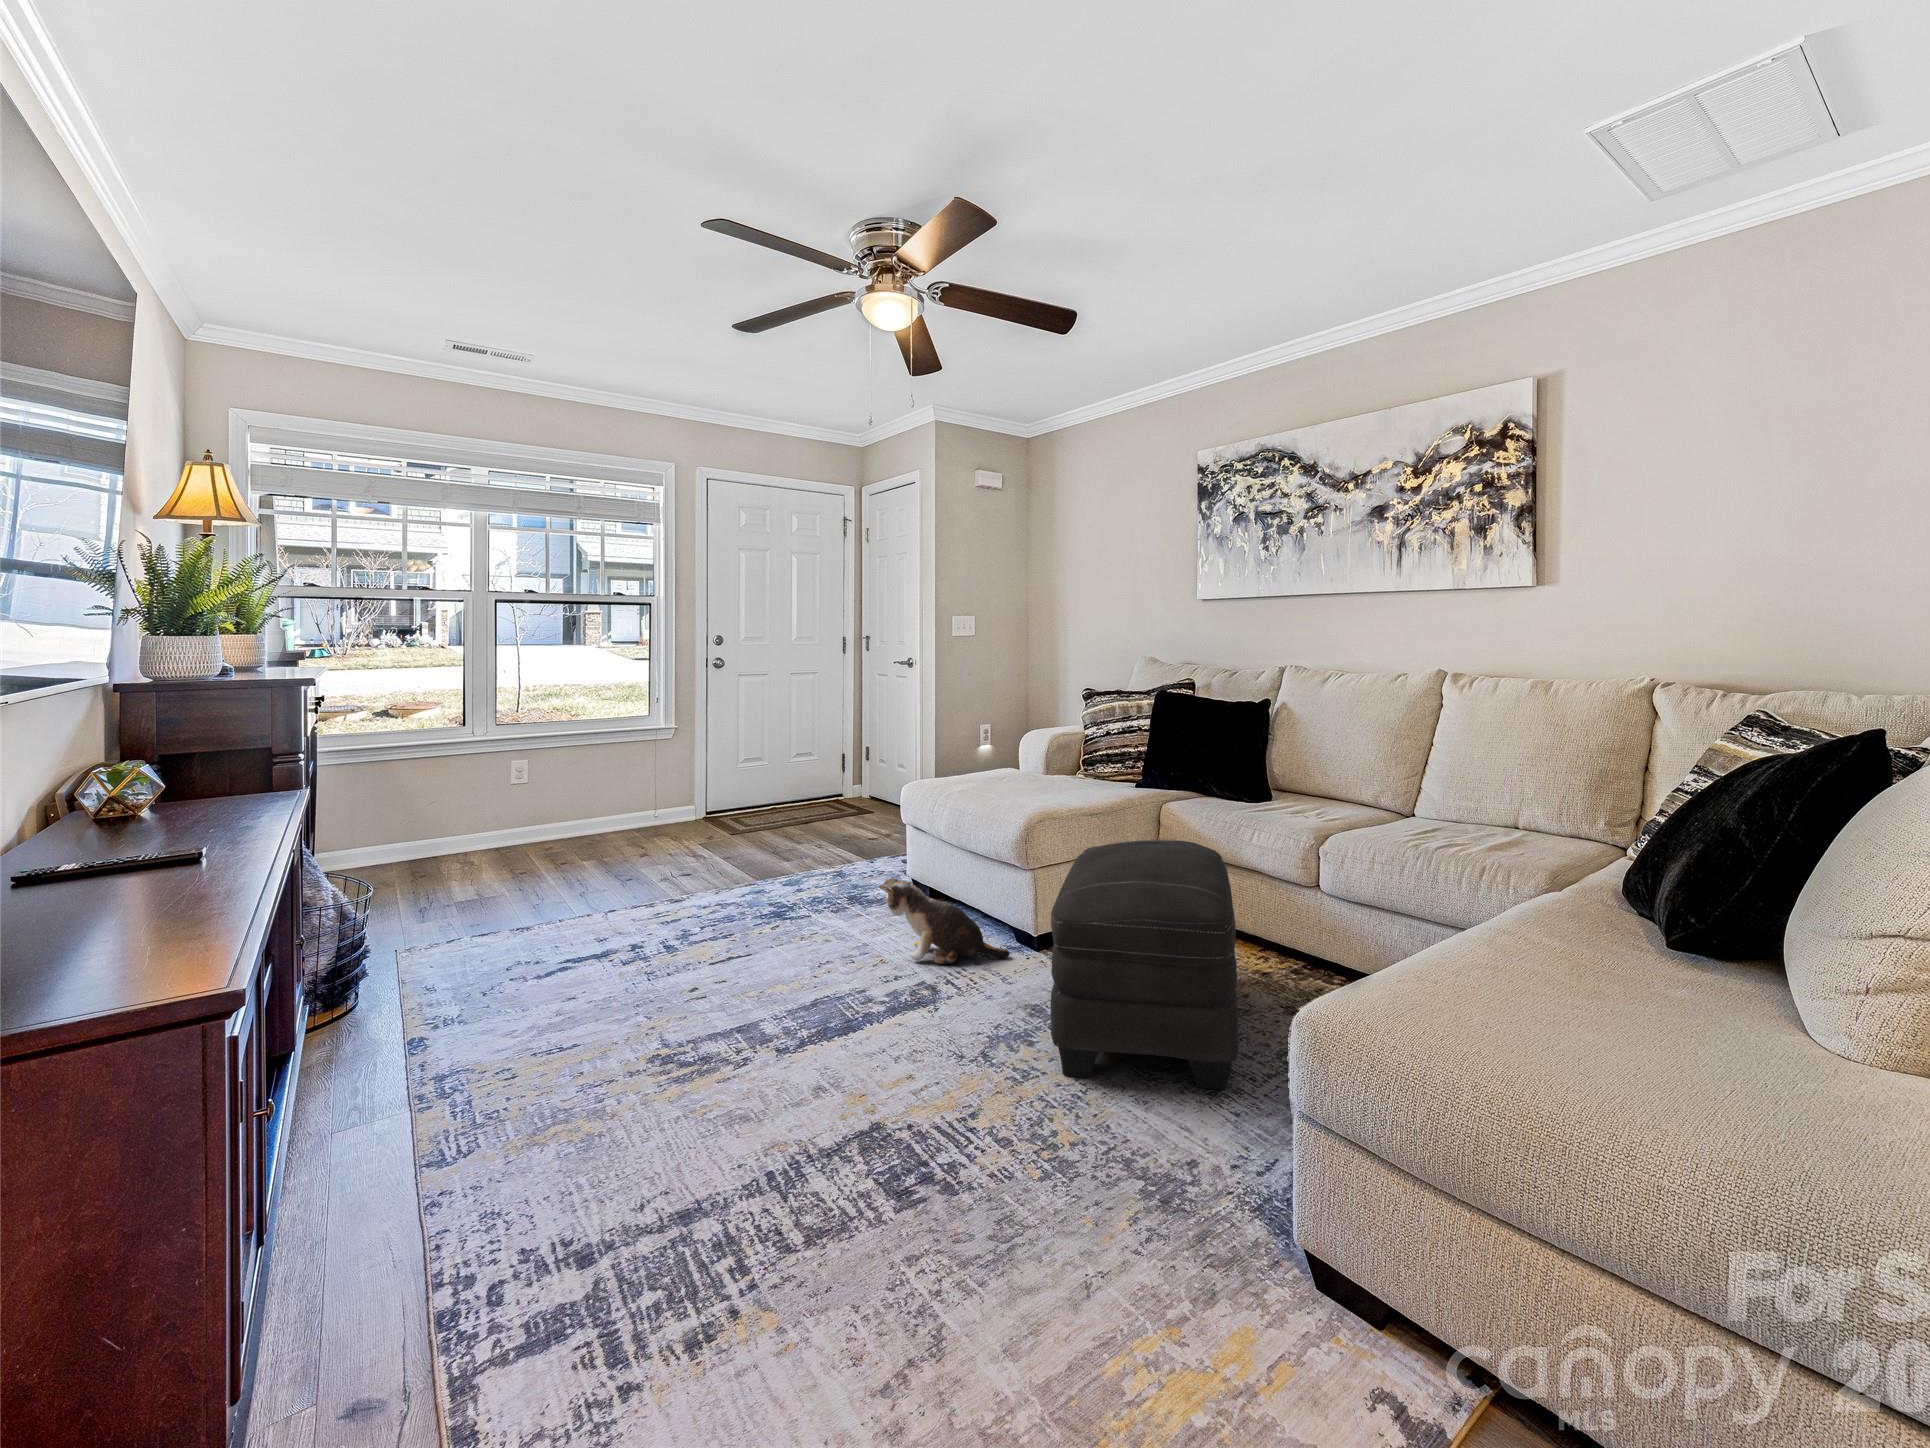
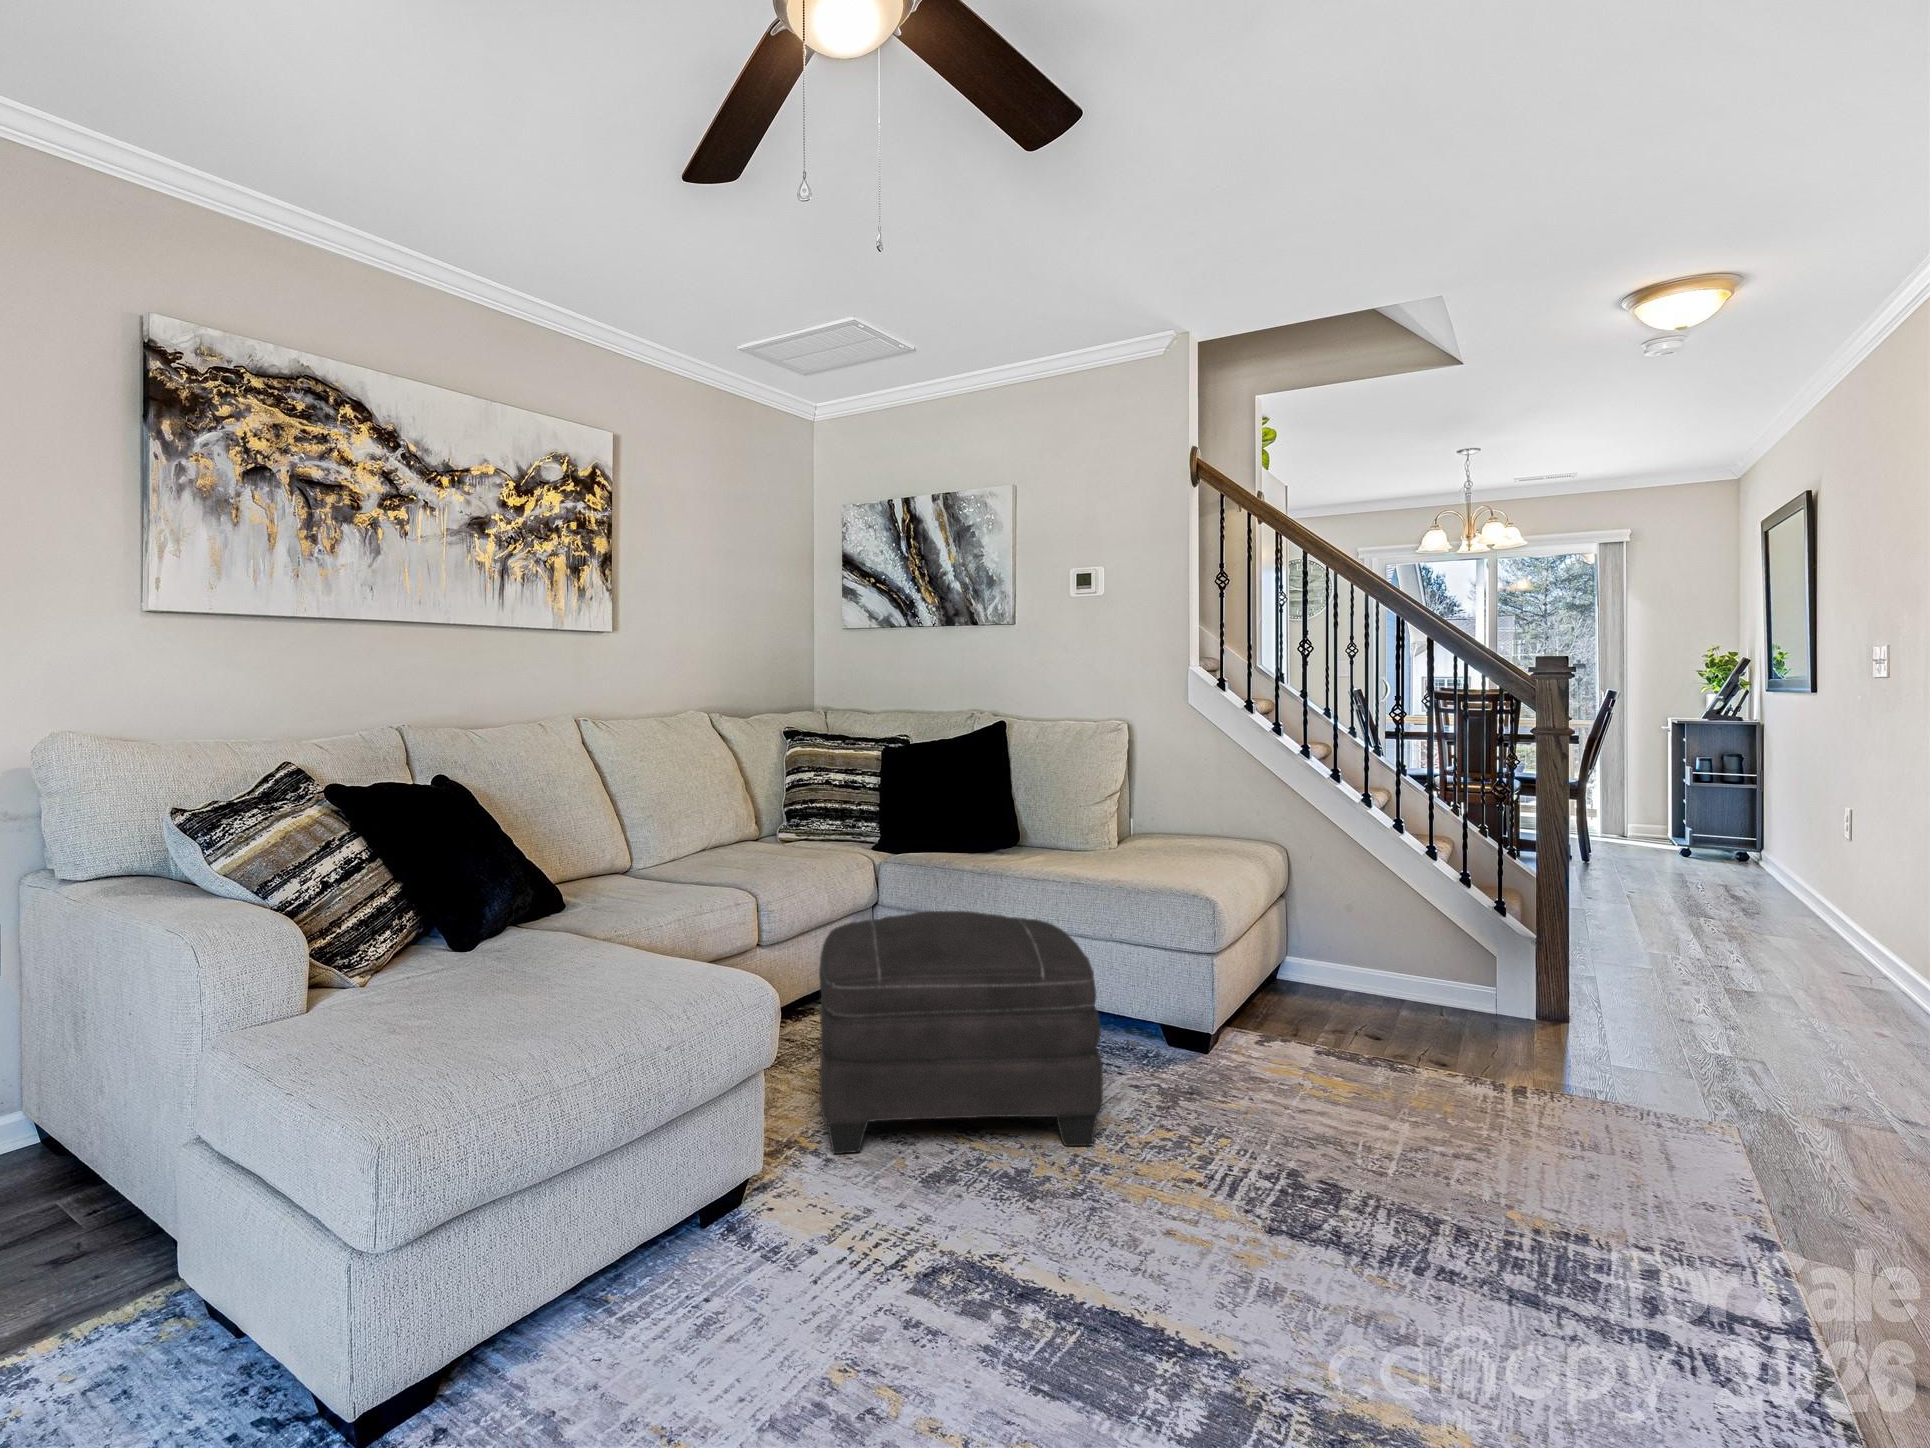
plush toy: present [879,879,1010,964] -> none [771,1181,855,1330]

